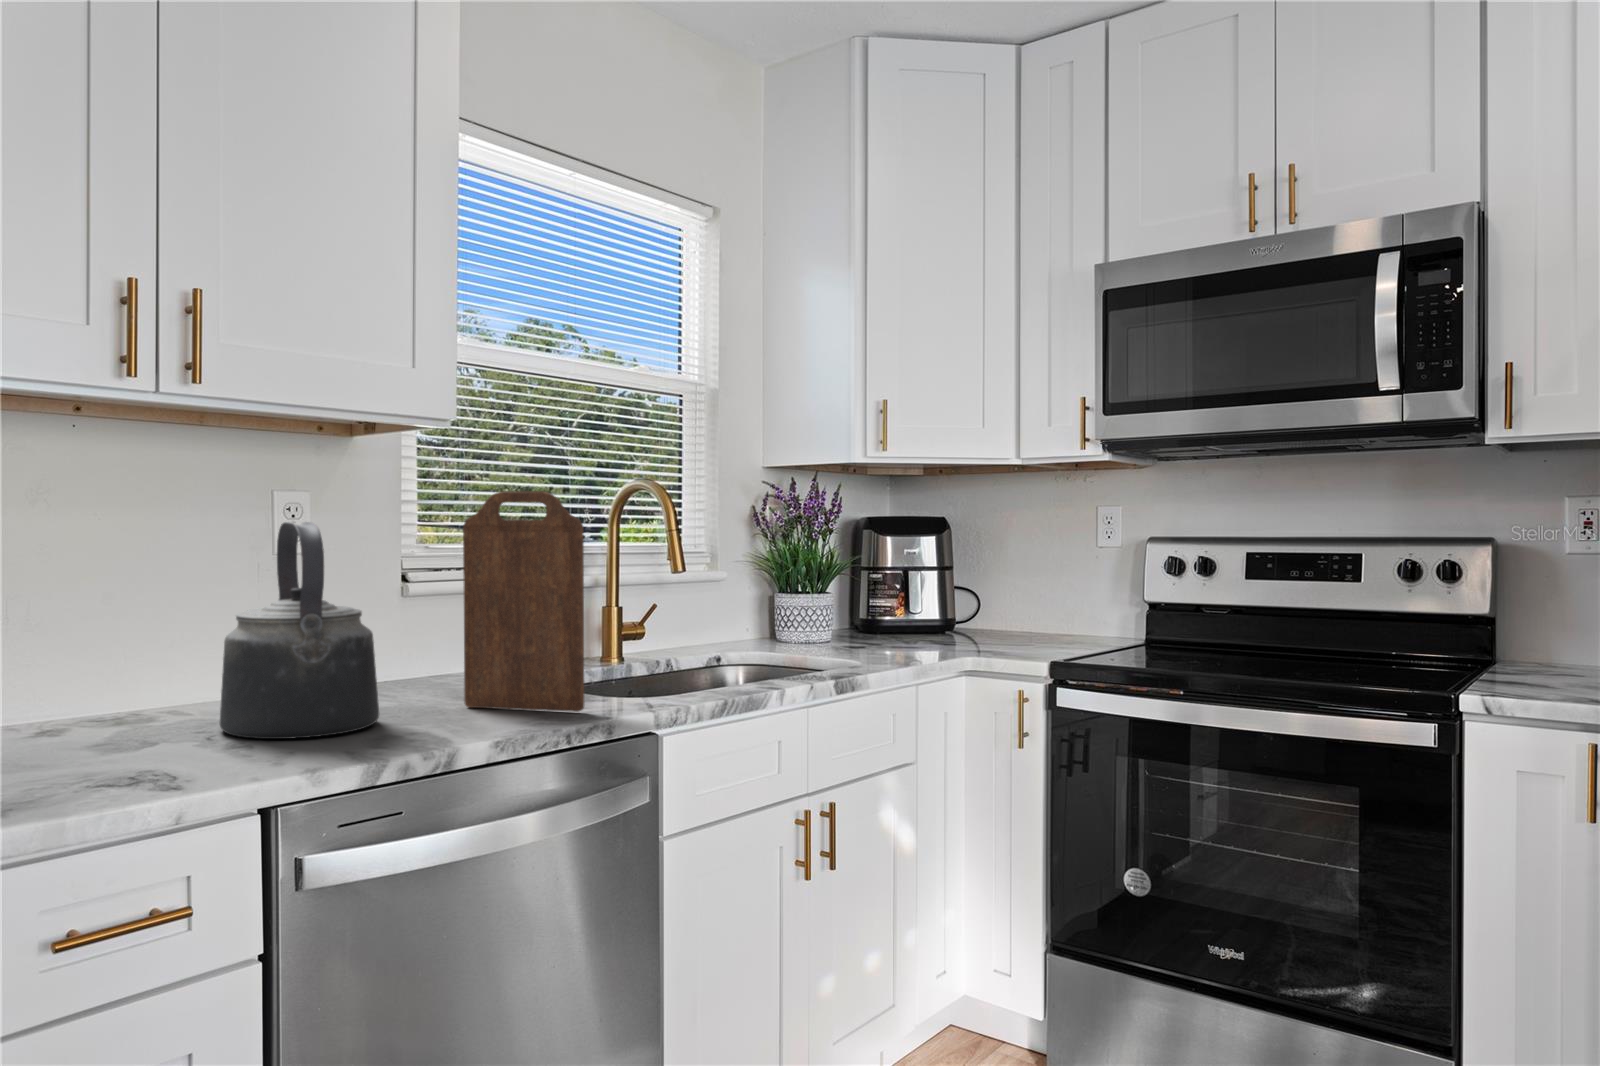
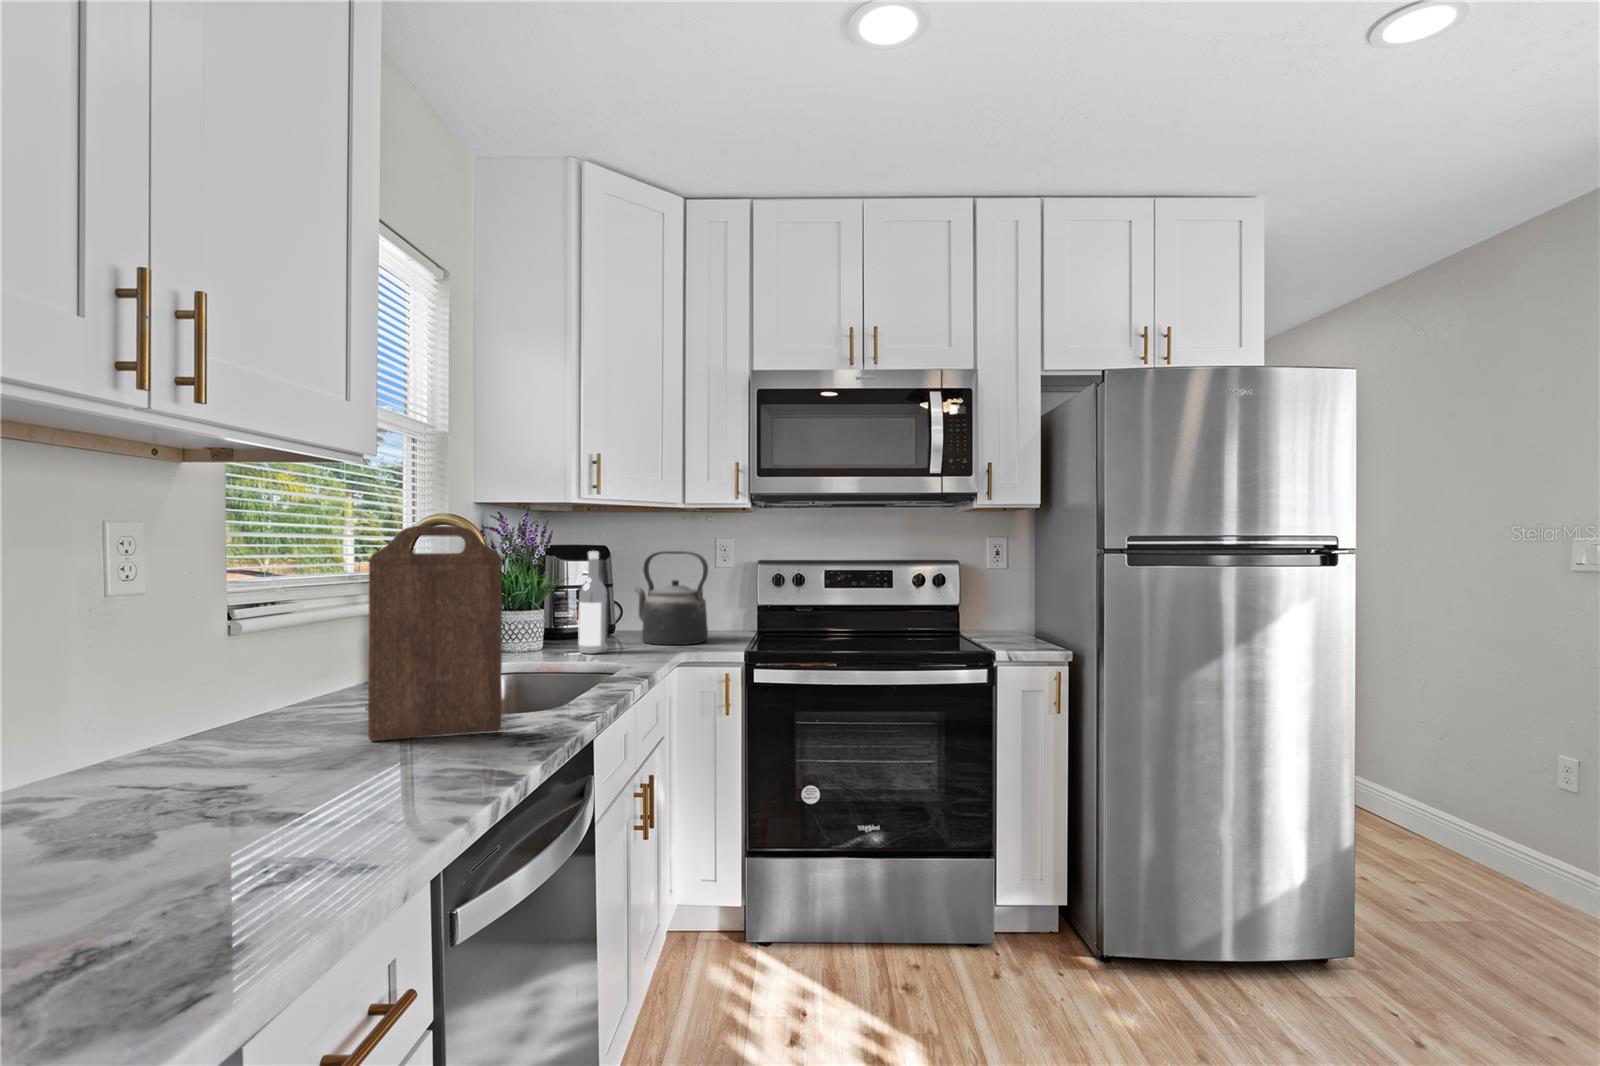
wine bottle: none [854,519,890,651] -> present [578,551,607,654]
kettle: present [220,522,379,739] -> present [634,551,708,645]

